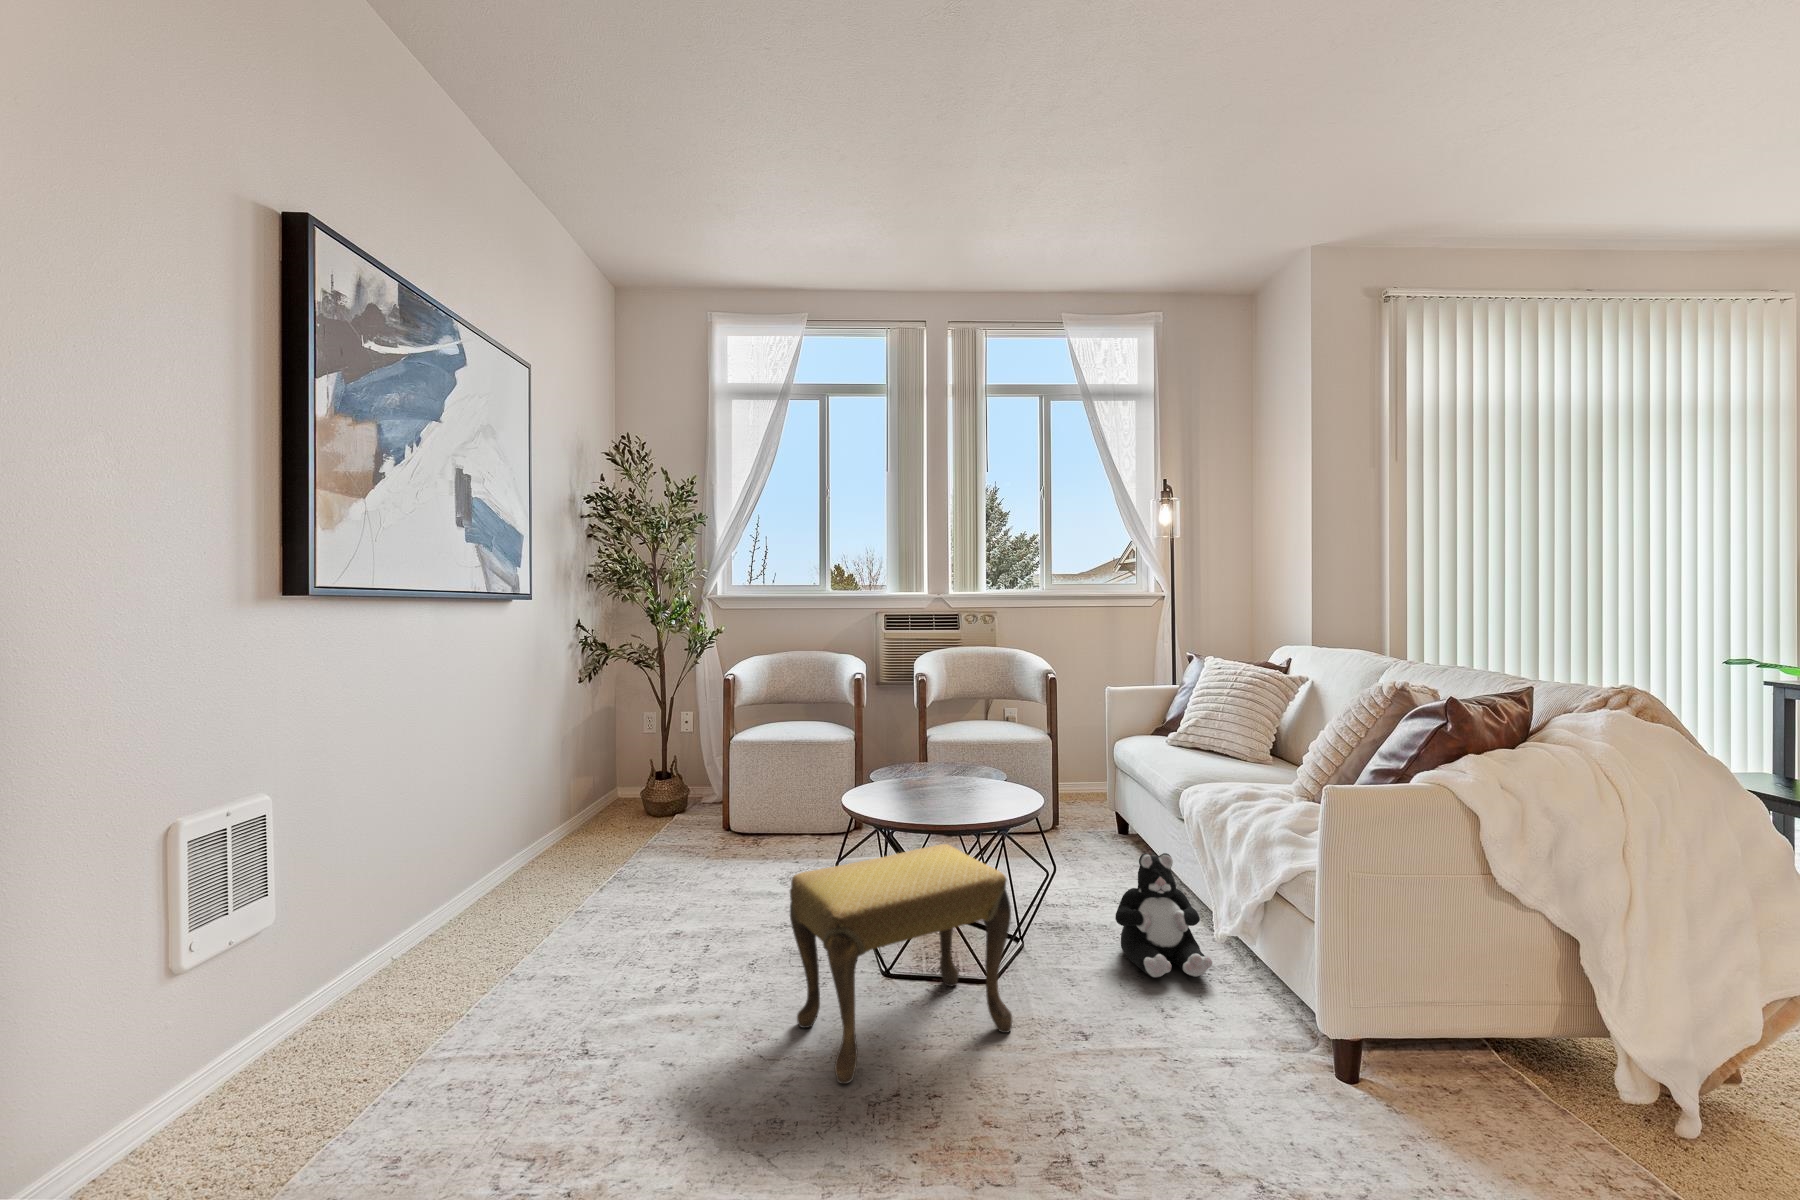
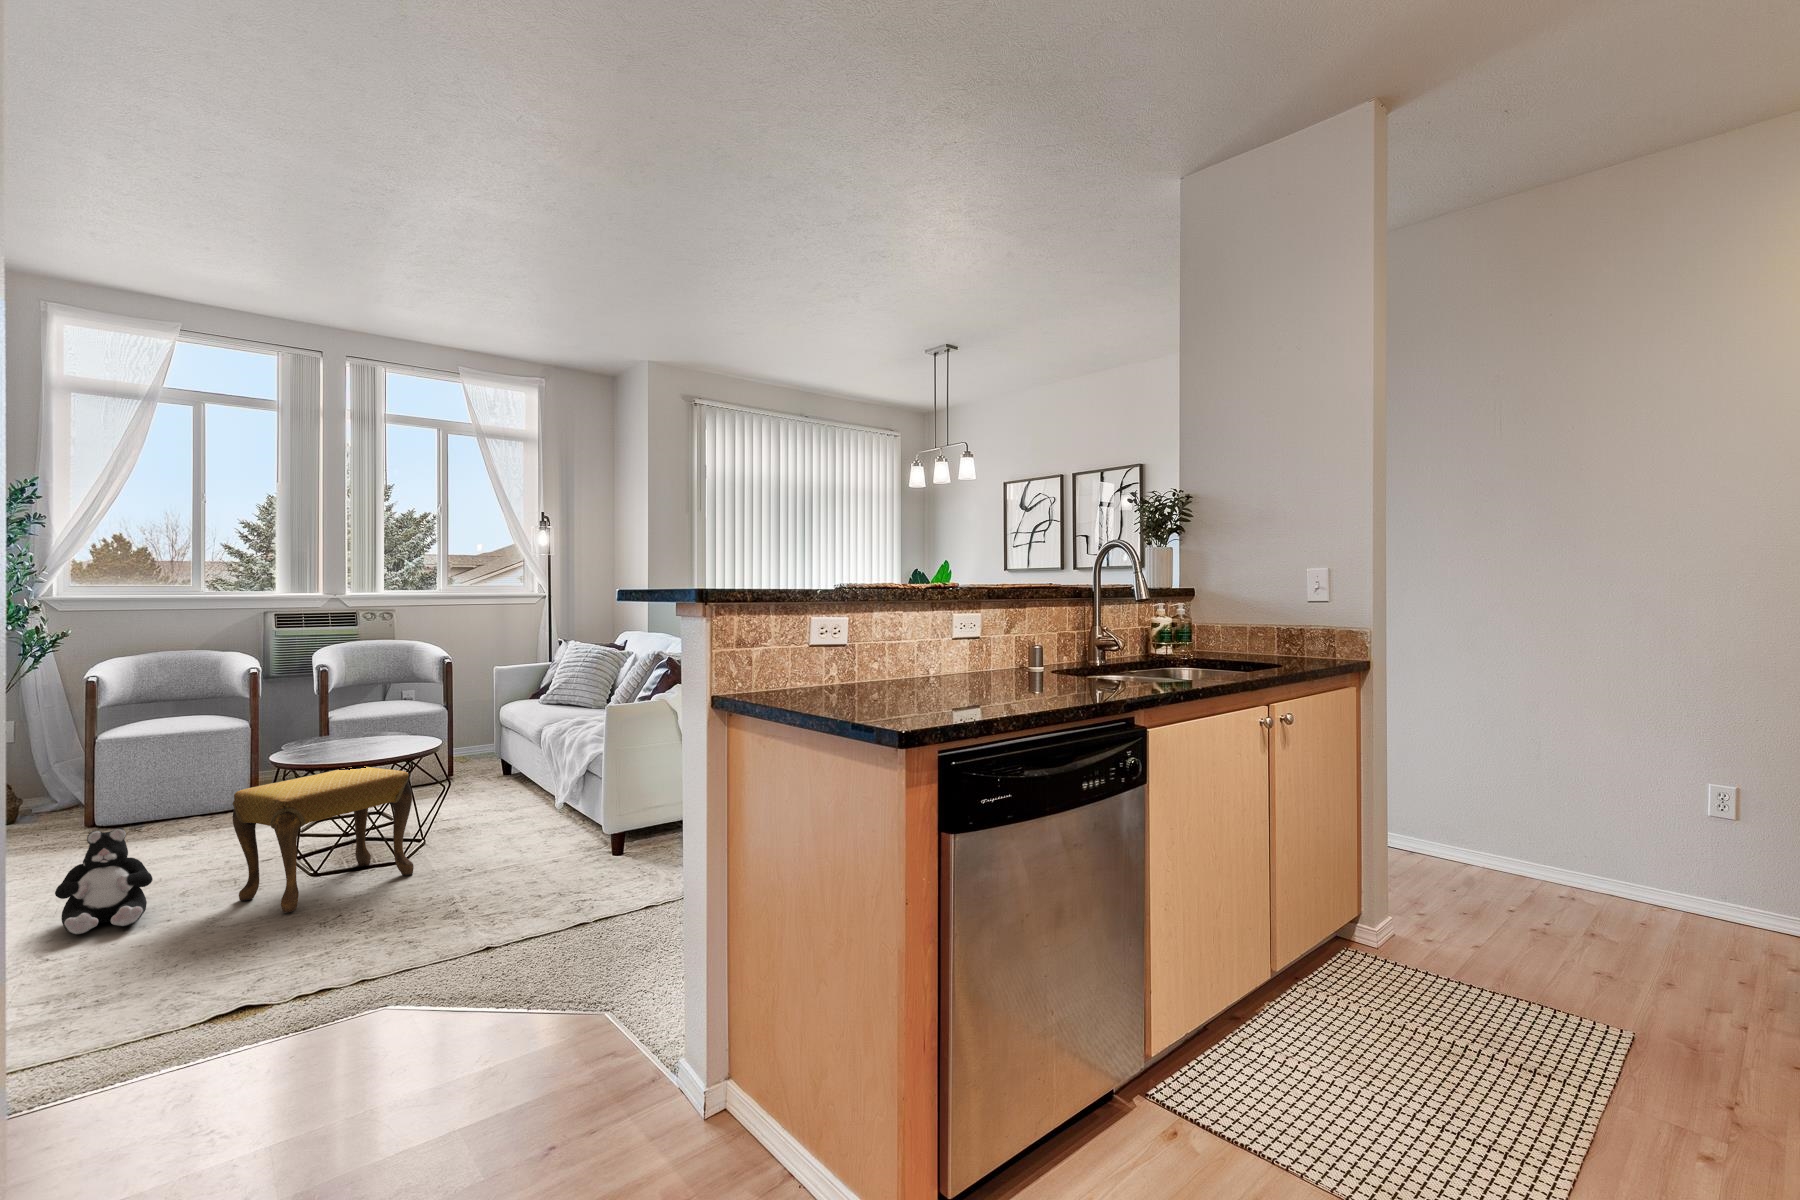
plush toy: present [1115,853,1212,977] -> present [55,828,153,934]

